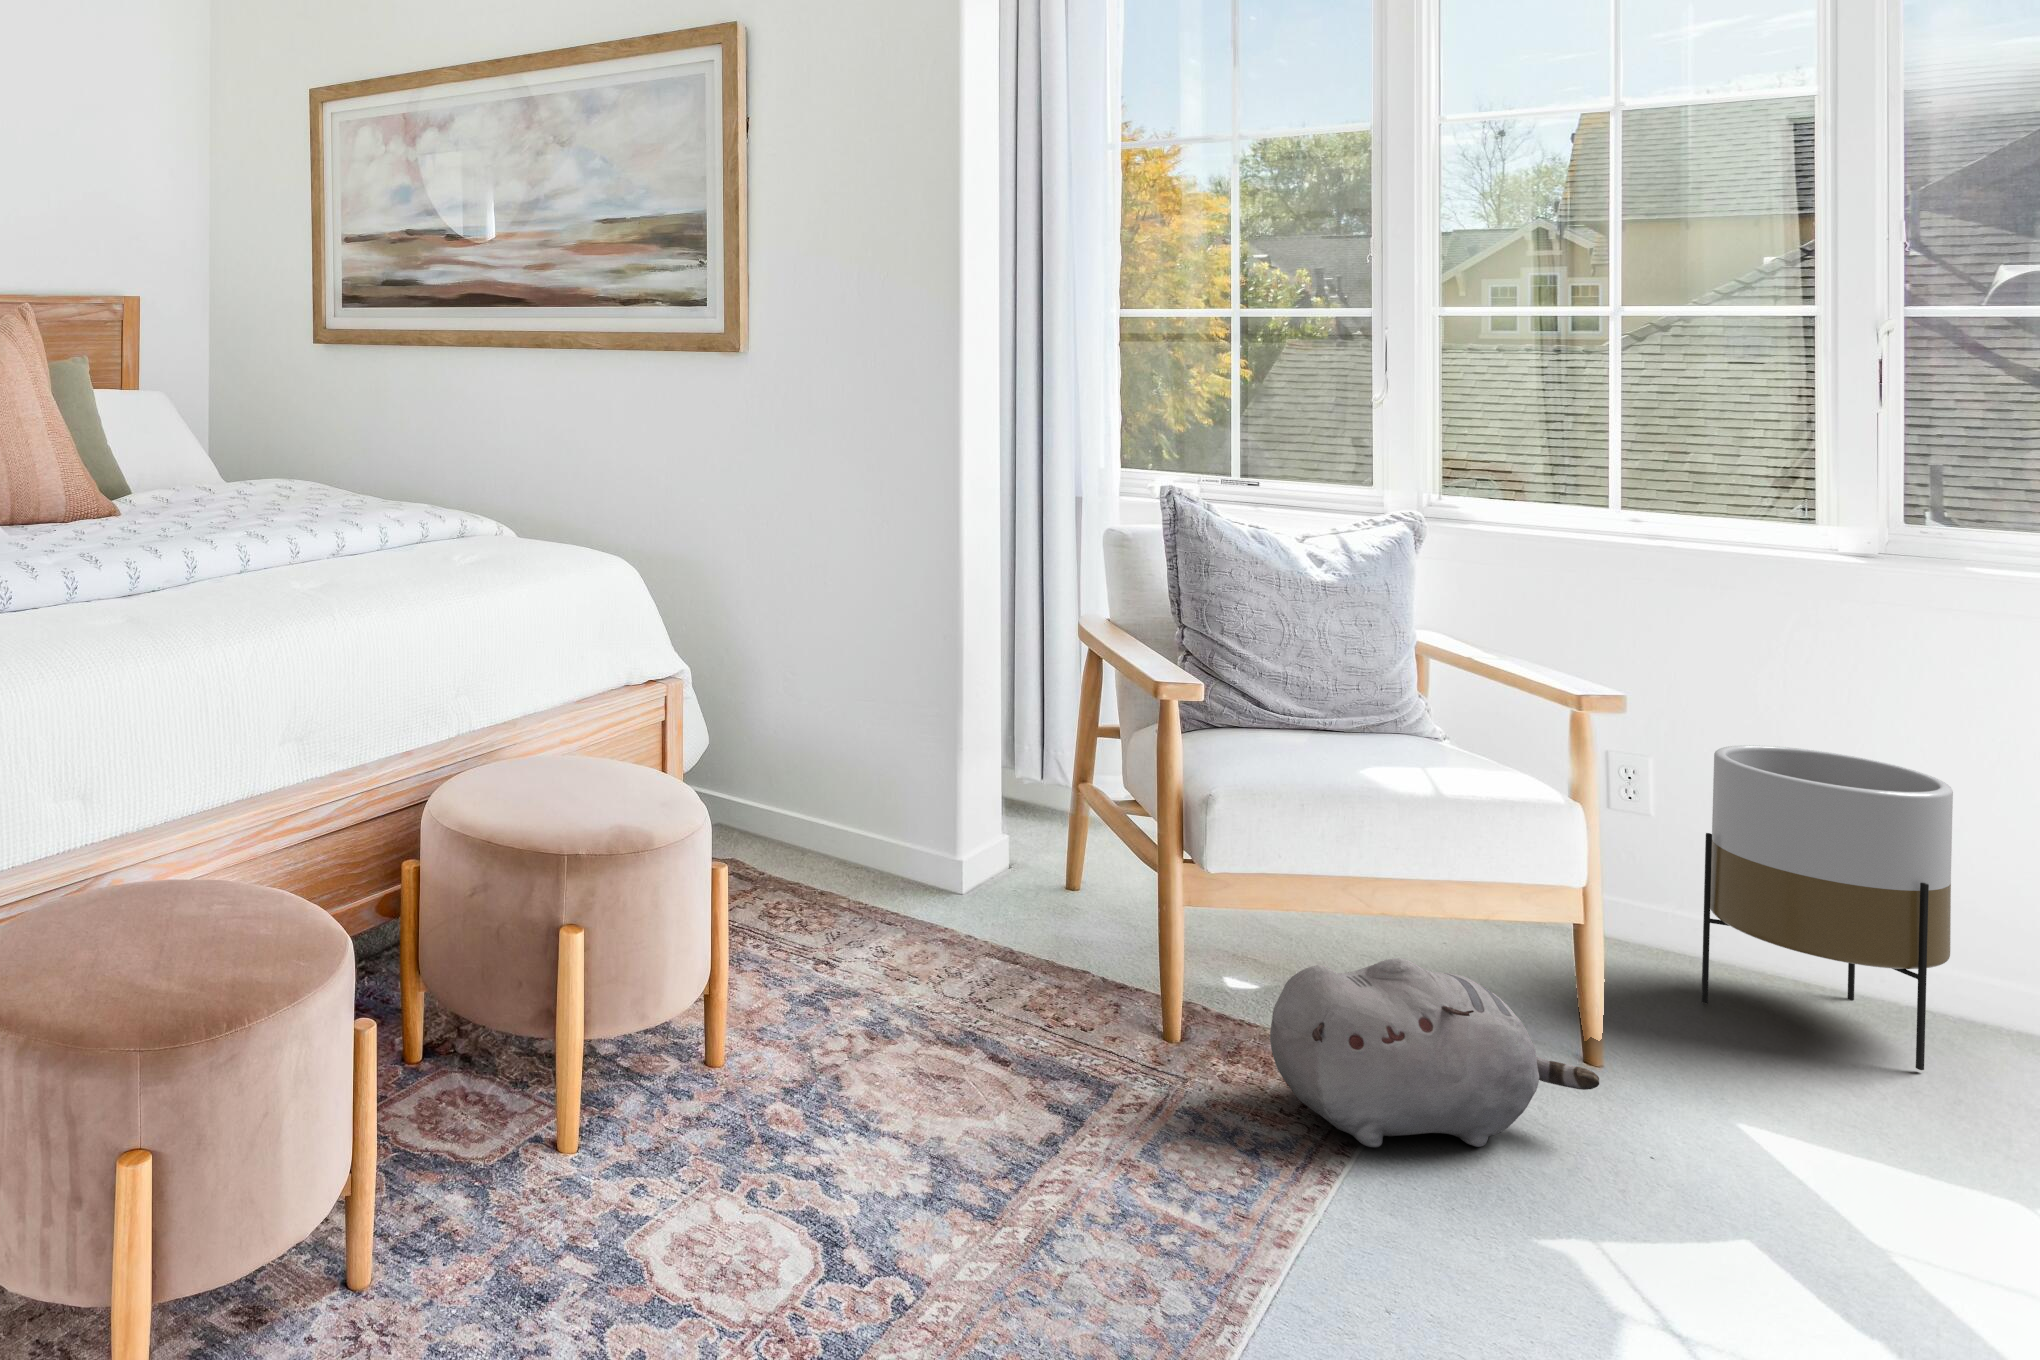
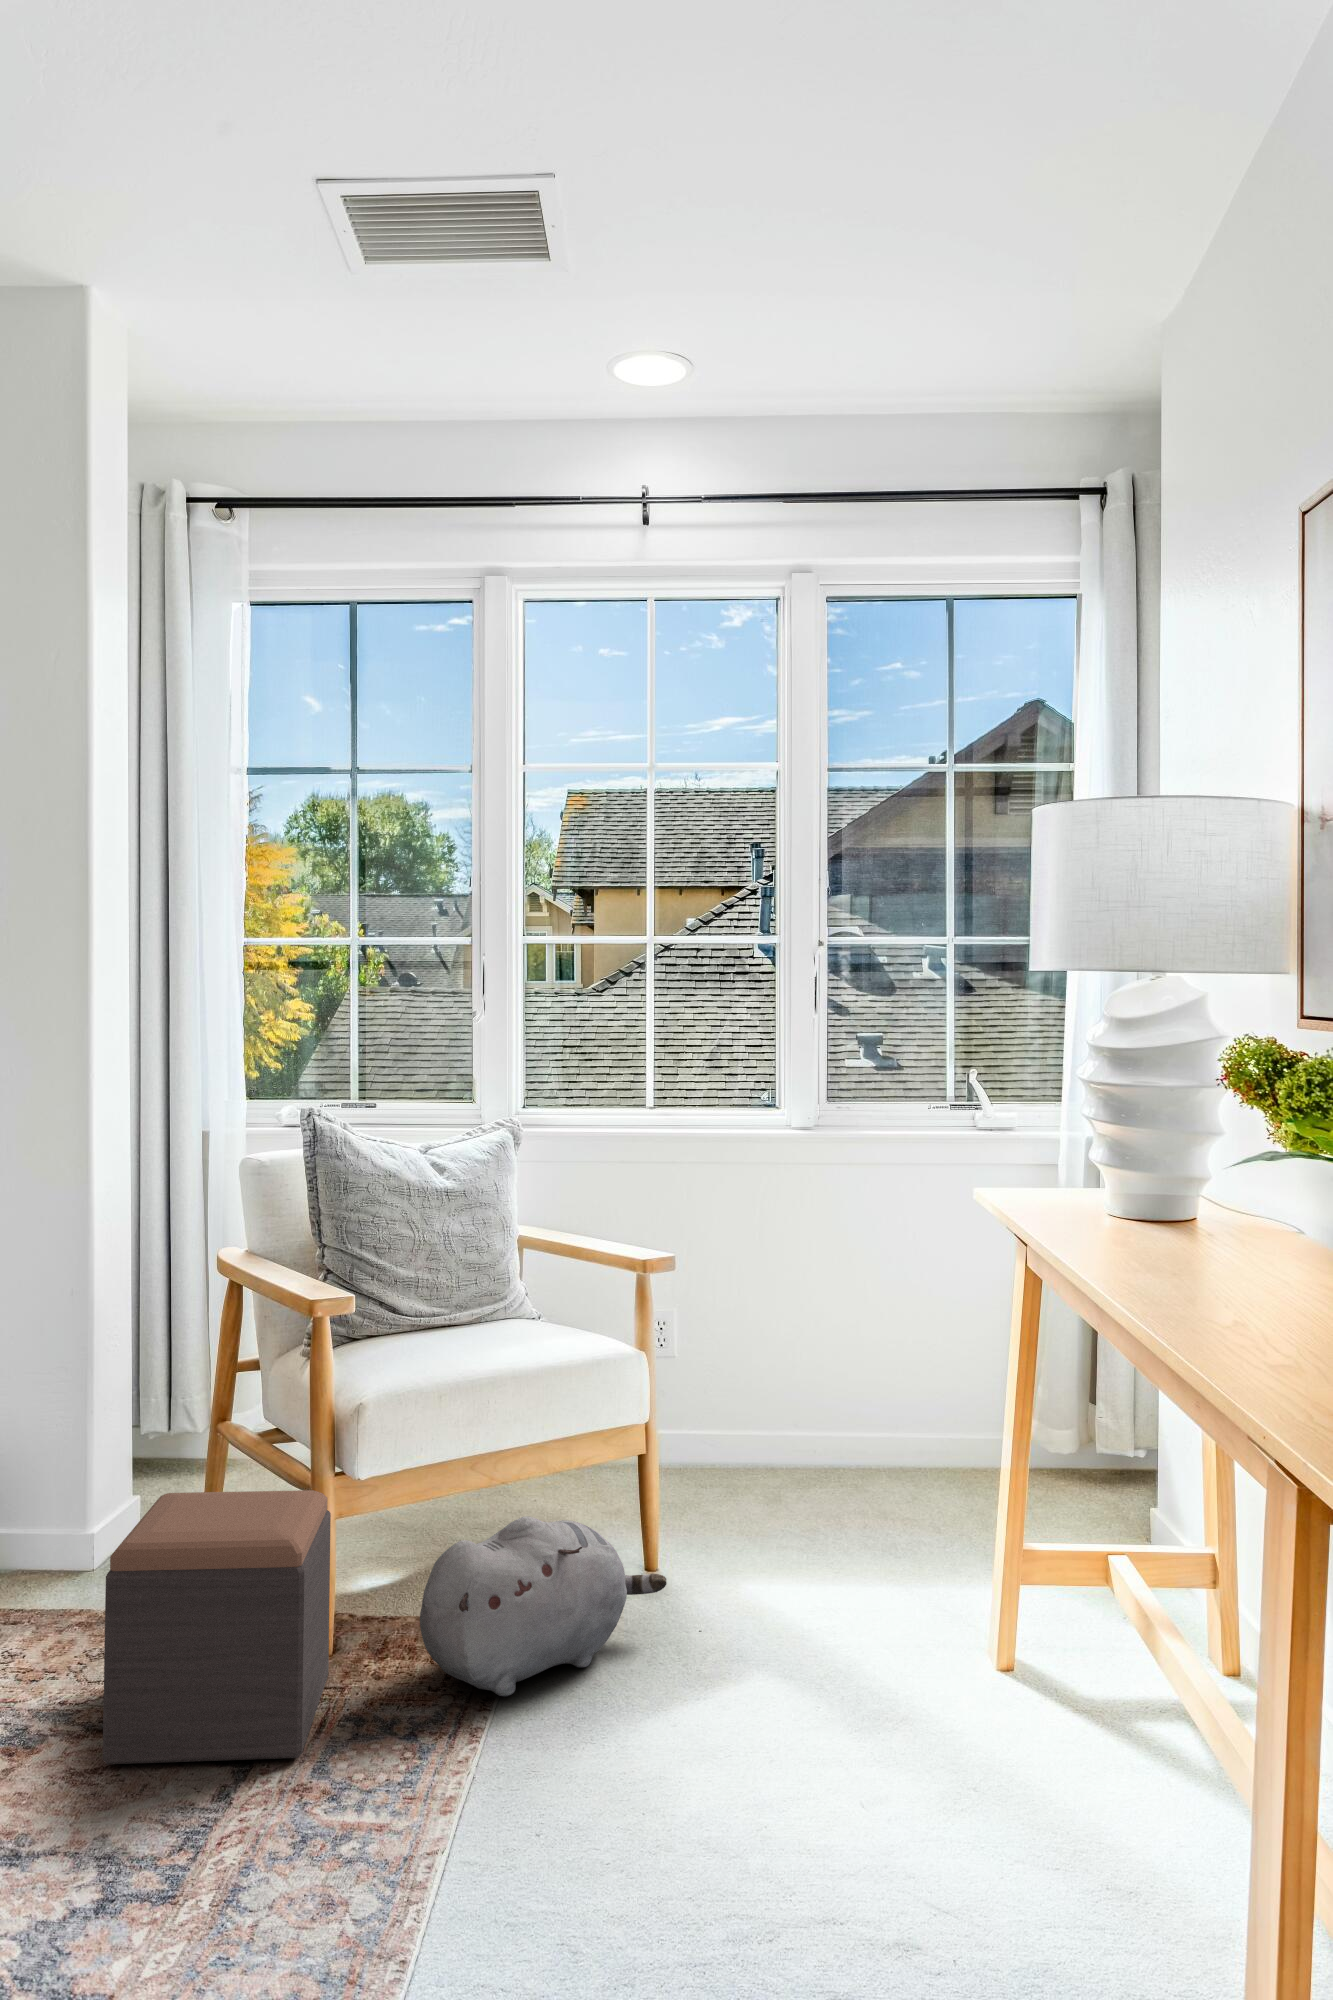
planter: present [1701,745,1953,1070] -> none [715,1286,857,1514]
footstool: none [946,844,1176,1132] -> present [103,1490,331,1764]

